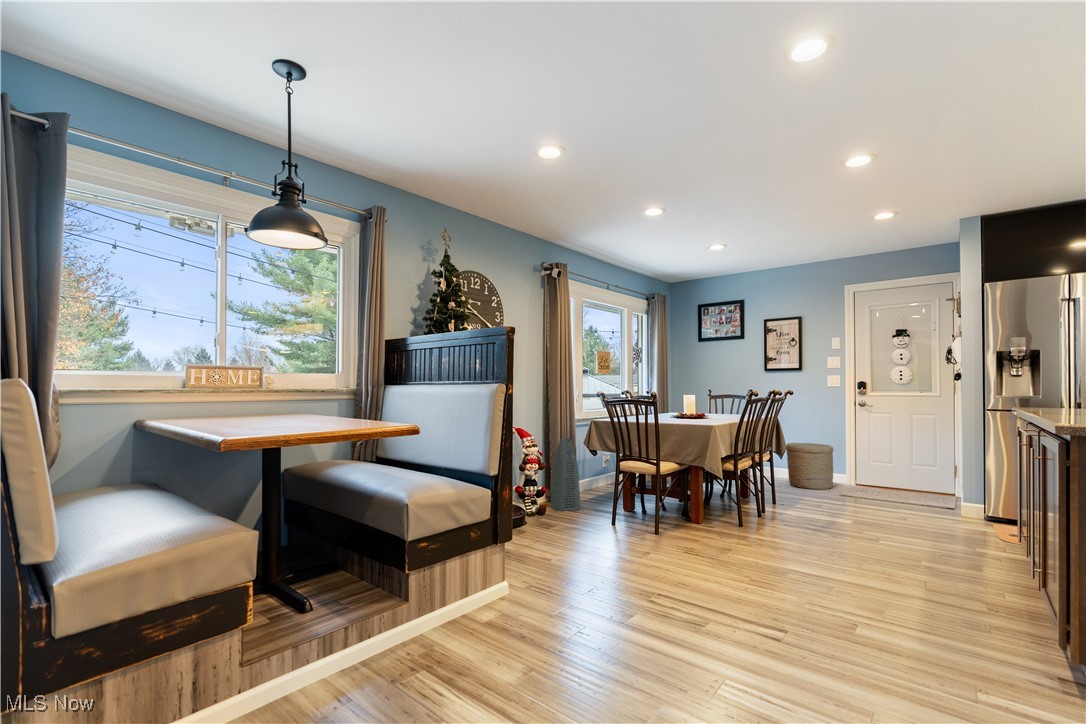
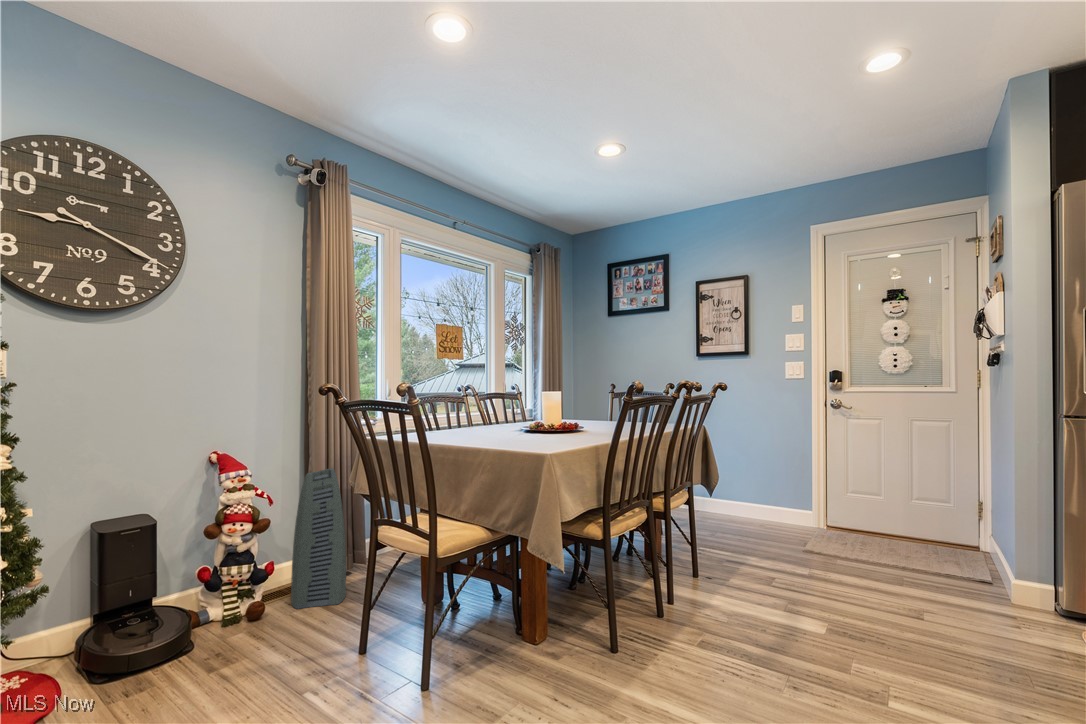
woven basket: present [786,443,834,490] -> none [724,463,794,538]

